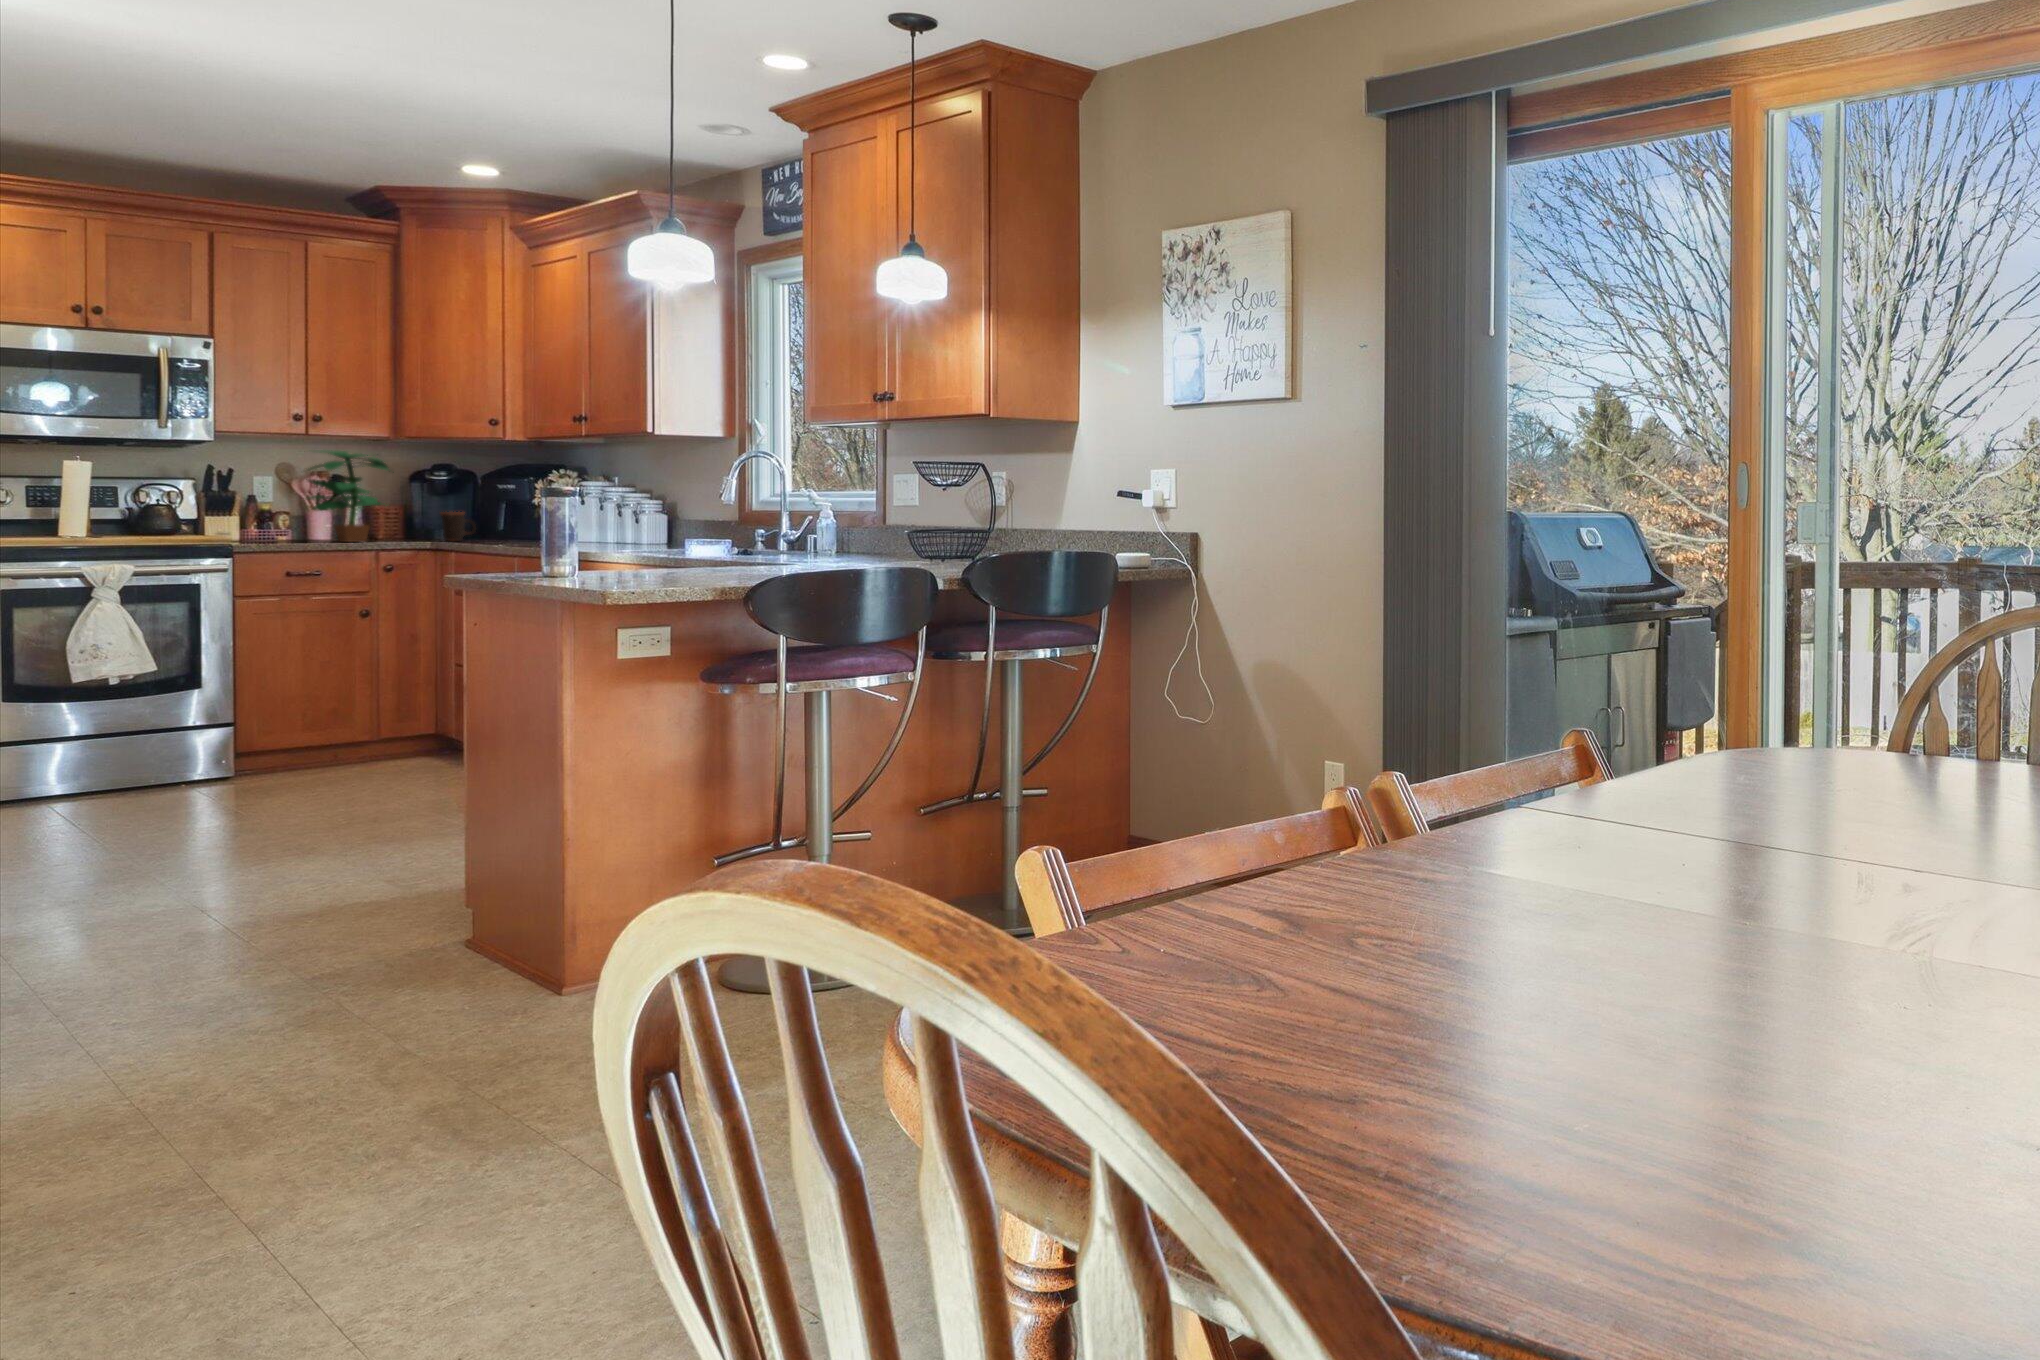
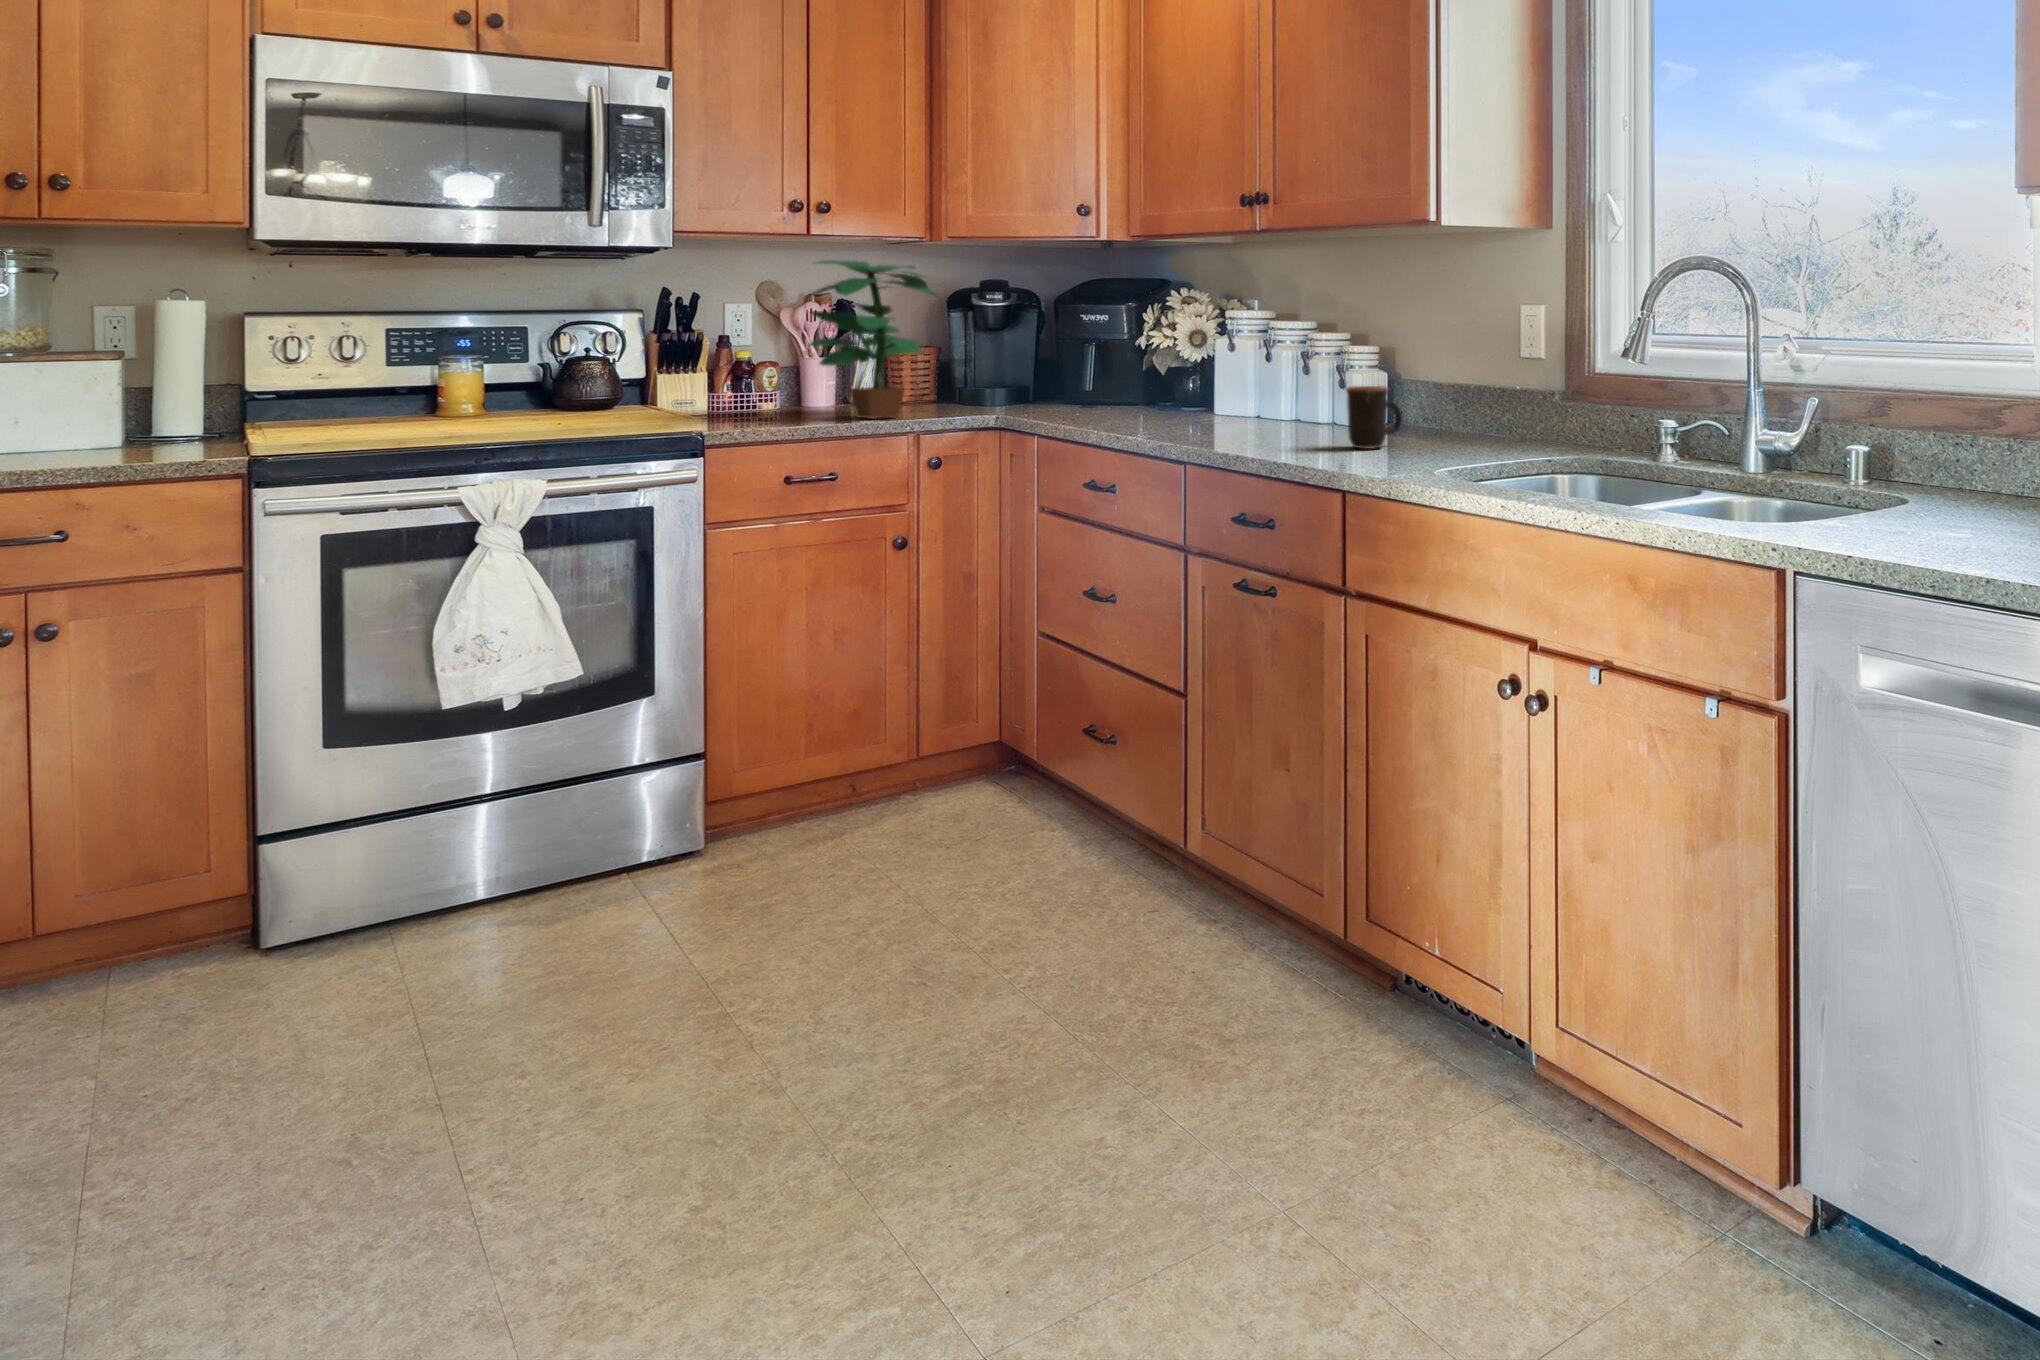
mug: present [440,512,476,541] -> present [1346,386,1402,449]

